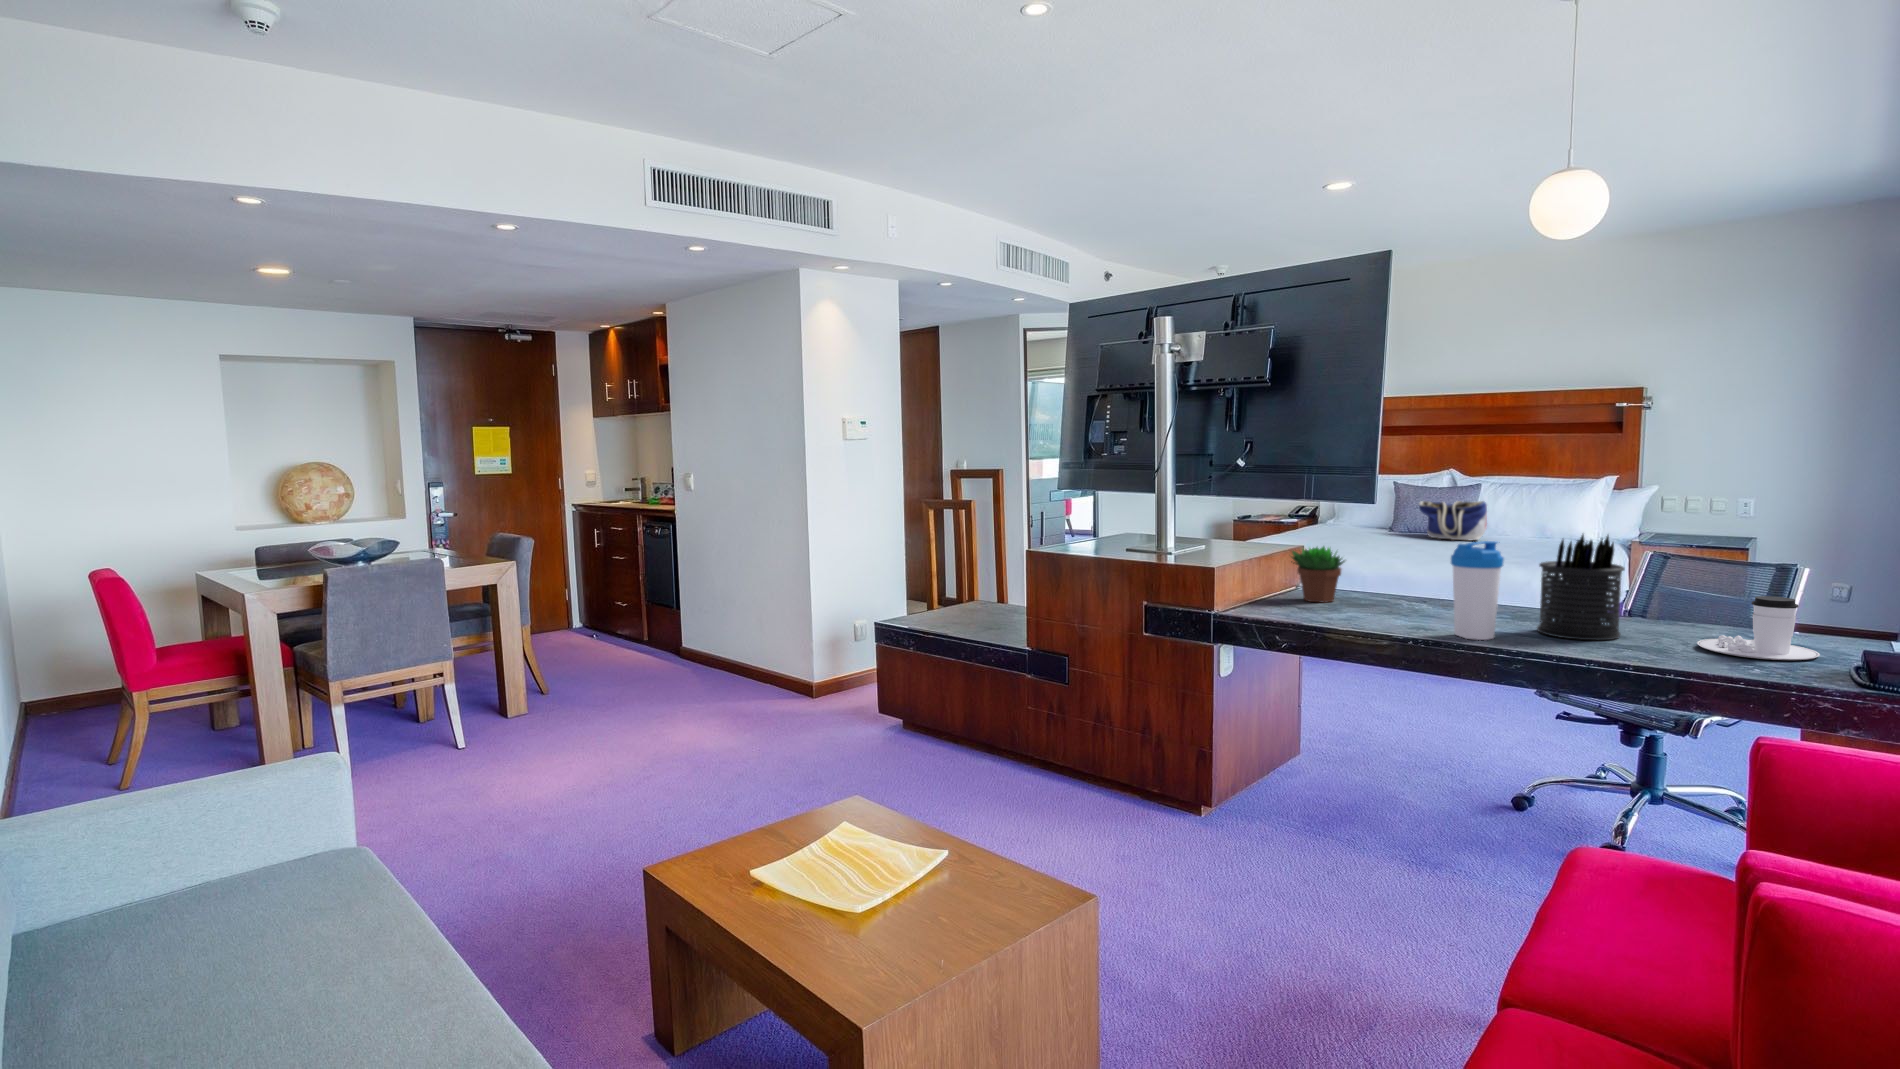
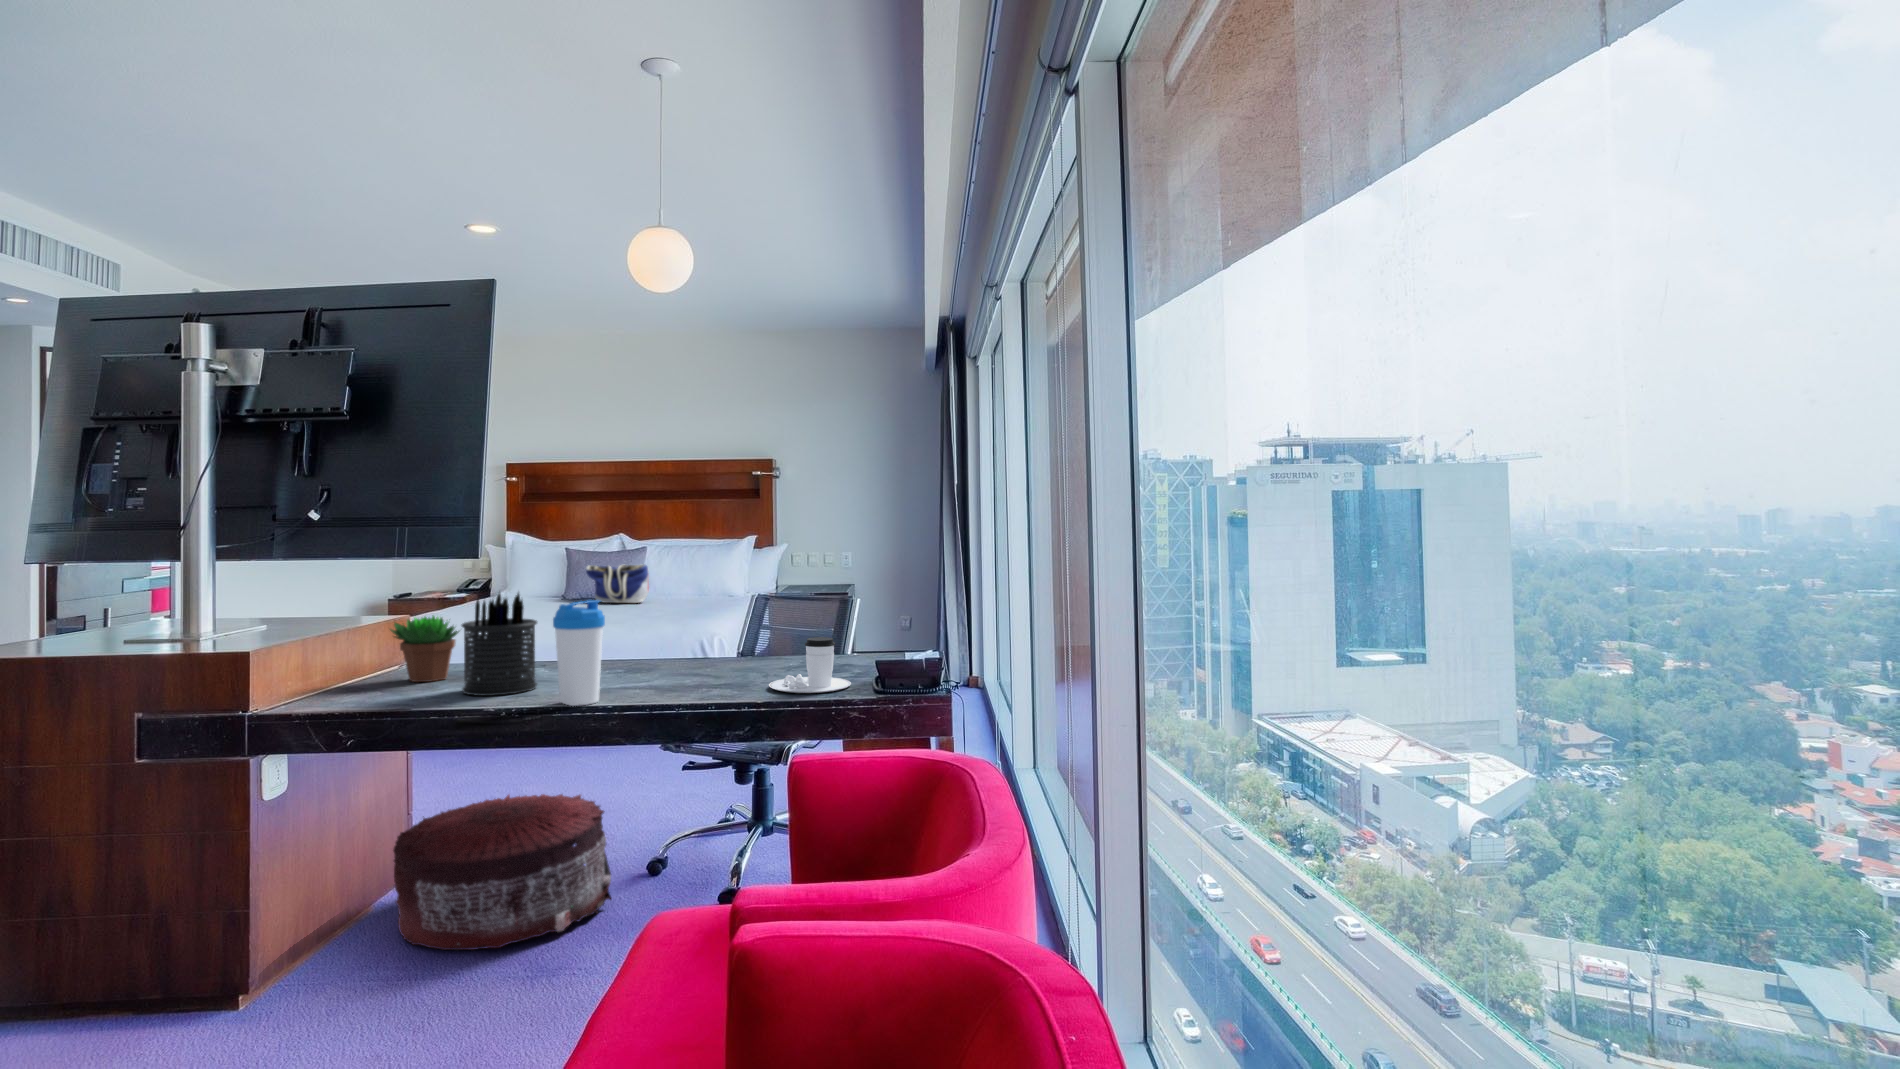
pen holder: present [1537,534,1625,640] -> present [462,593,537,696]
pouf: none [1281,708,1476,843] -> present [393,794,611,950]

